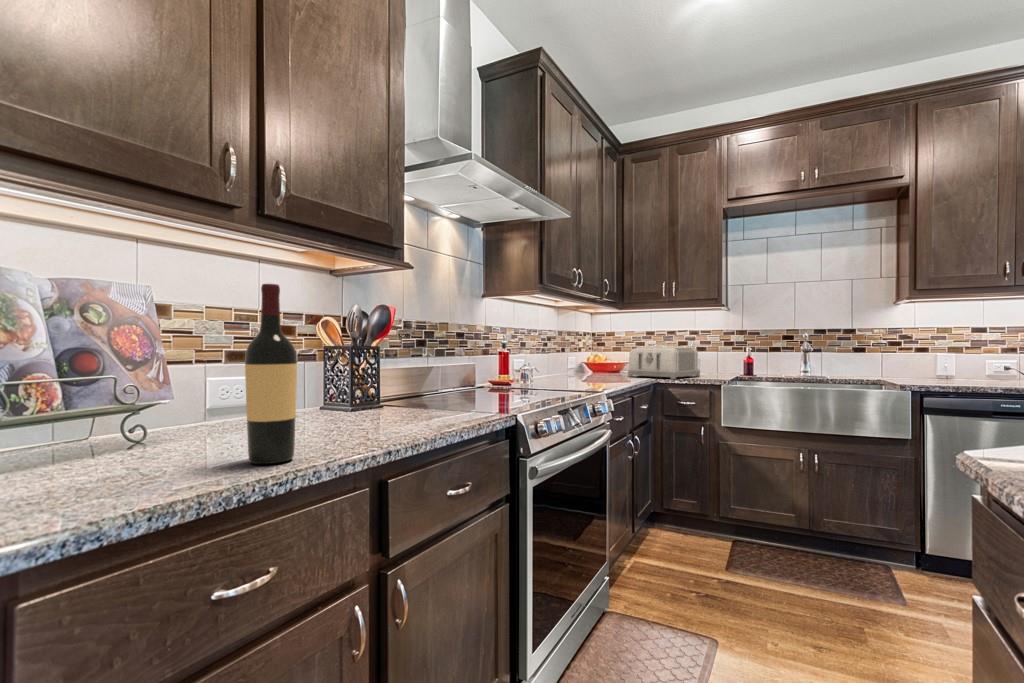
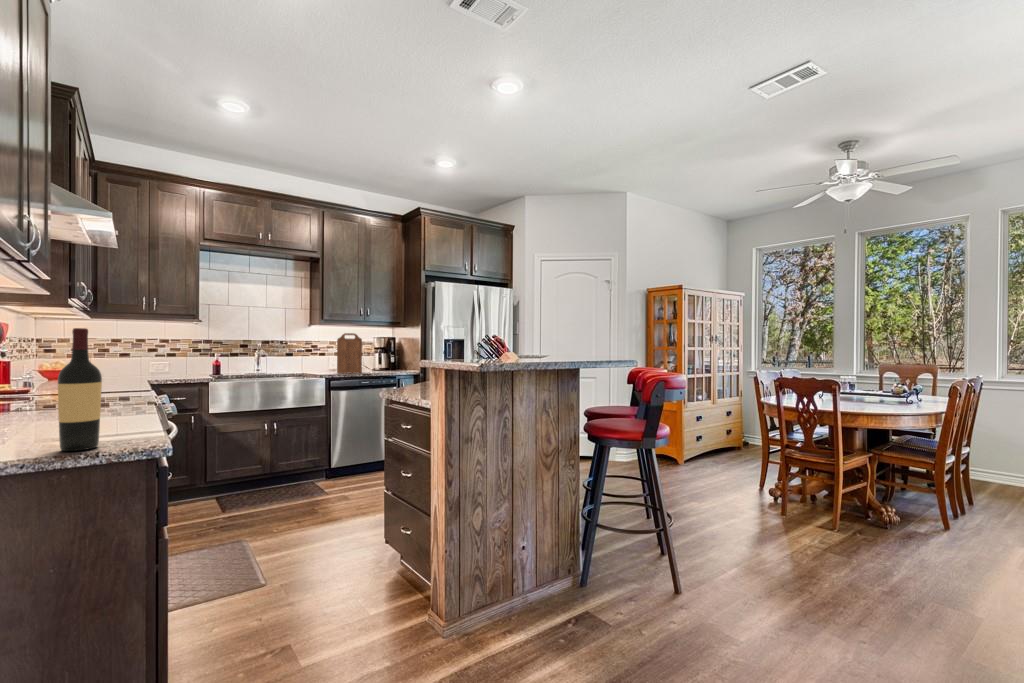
cutting board: none [938,309,998,387] -> present [337,333,362,374]
toaster: present [628,347,700,379] -> none [111,354,181,382]

